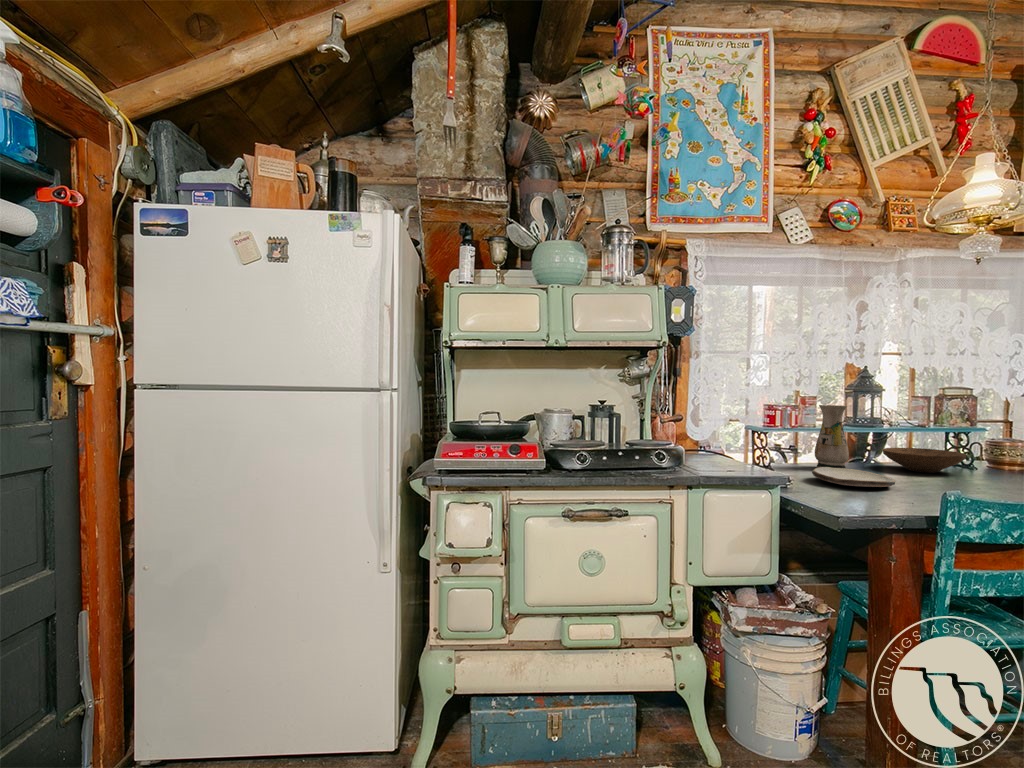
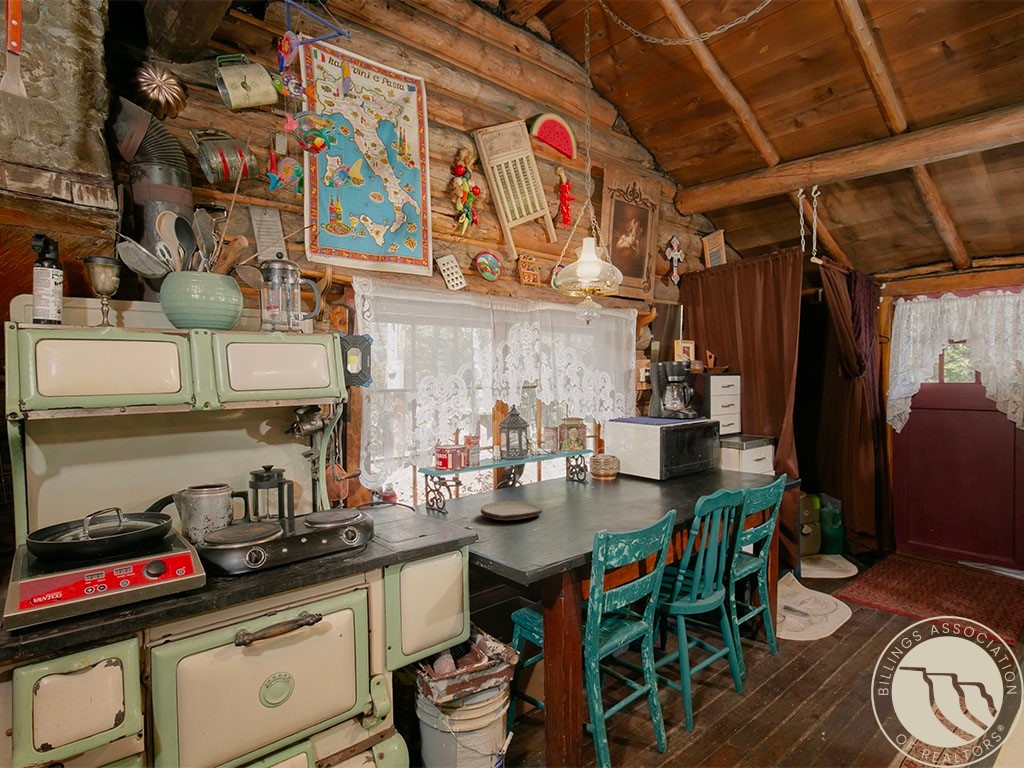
vase: present [815,405,849,469] -> none [479,442,505,503]
wooden bowl: present [883,448,966,473] -> none [528,471,582,493]

